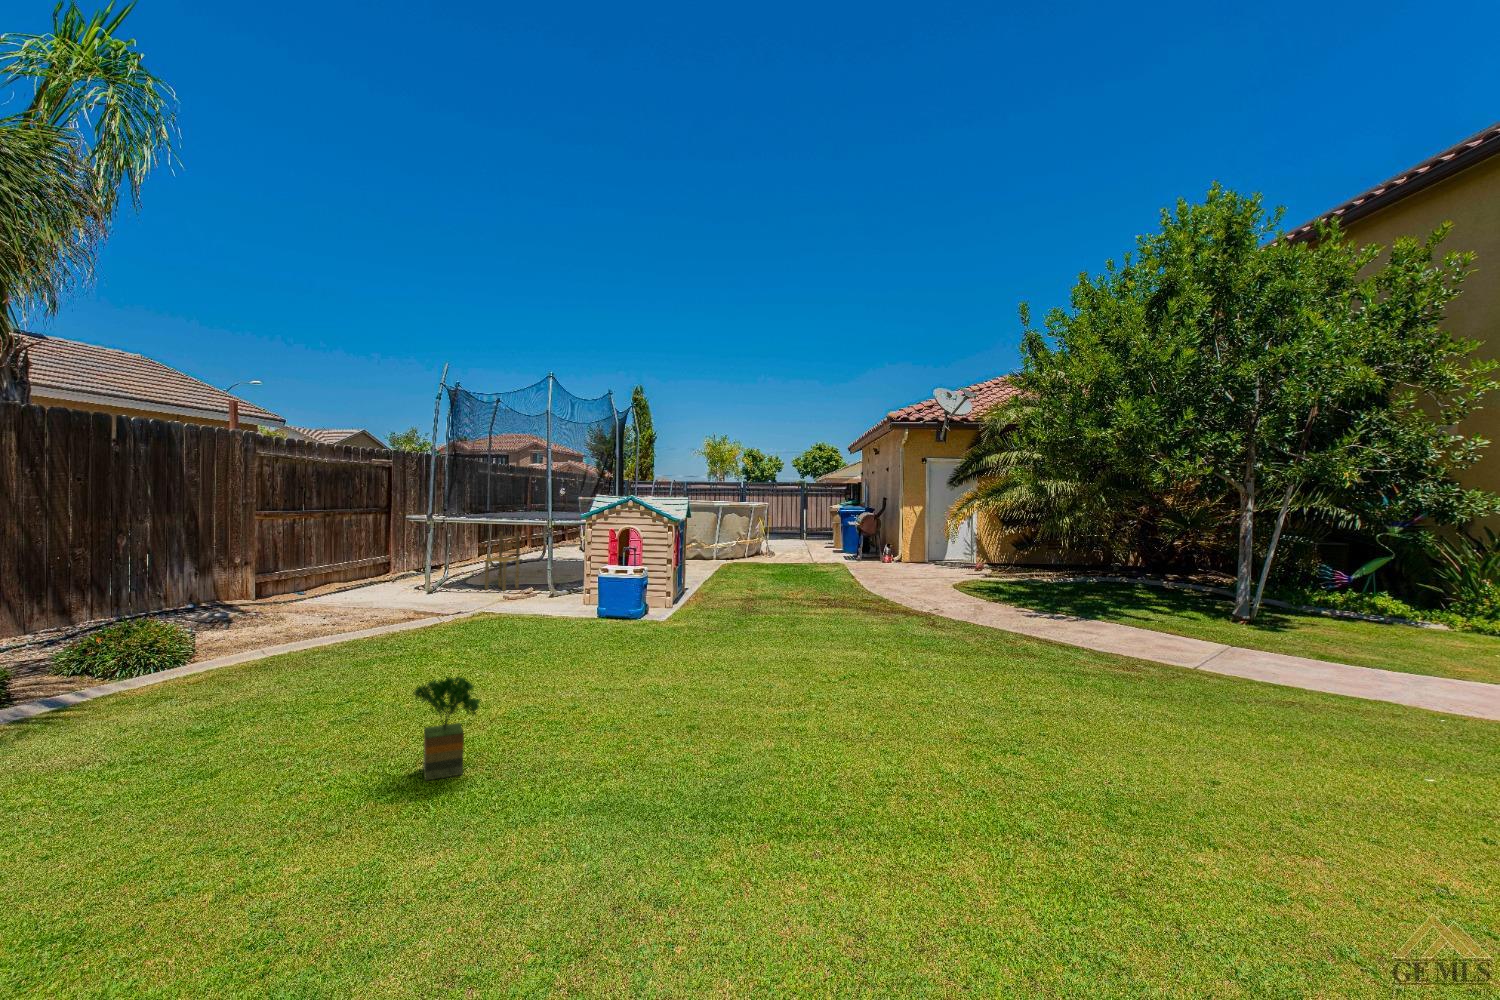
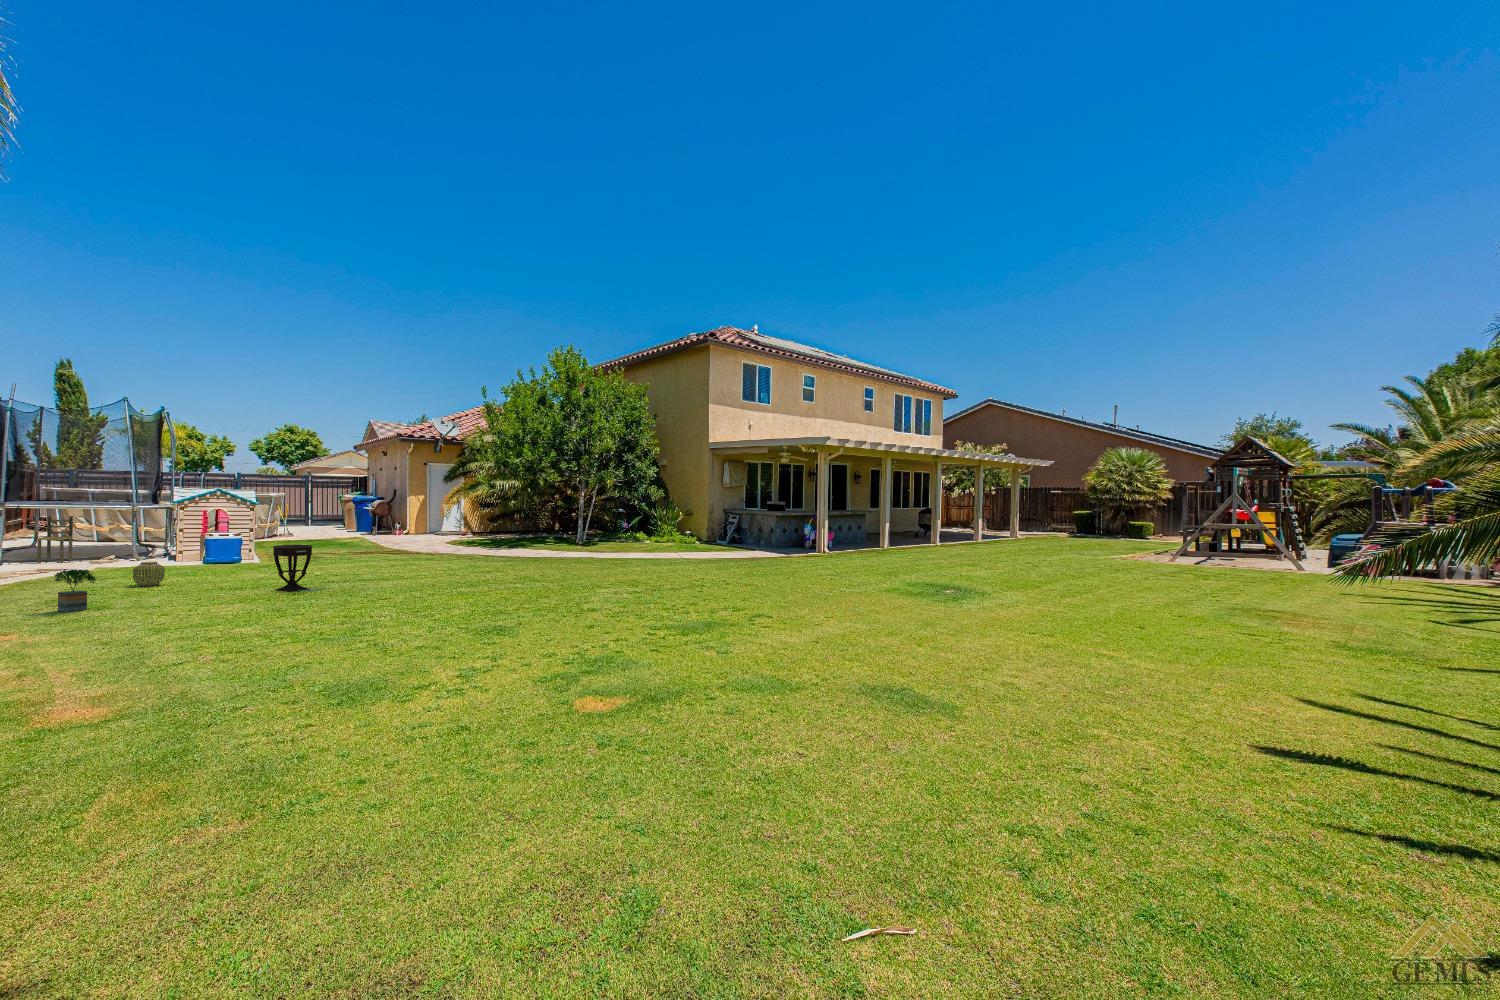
side table: none [609,626,682,754] -> present [273,544,312,592]
woven basket: none [456,627,500,674] -> present [133,562,165,587]
potted tree: present [414,676,480,780] -> present [54,569,96,612]

